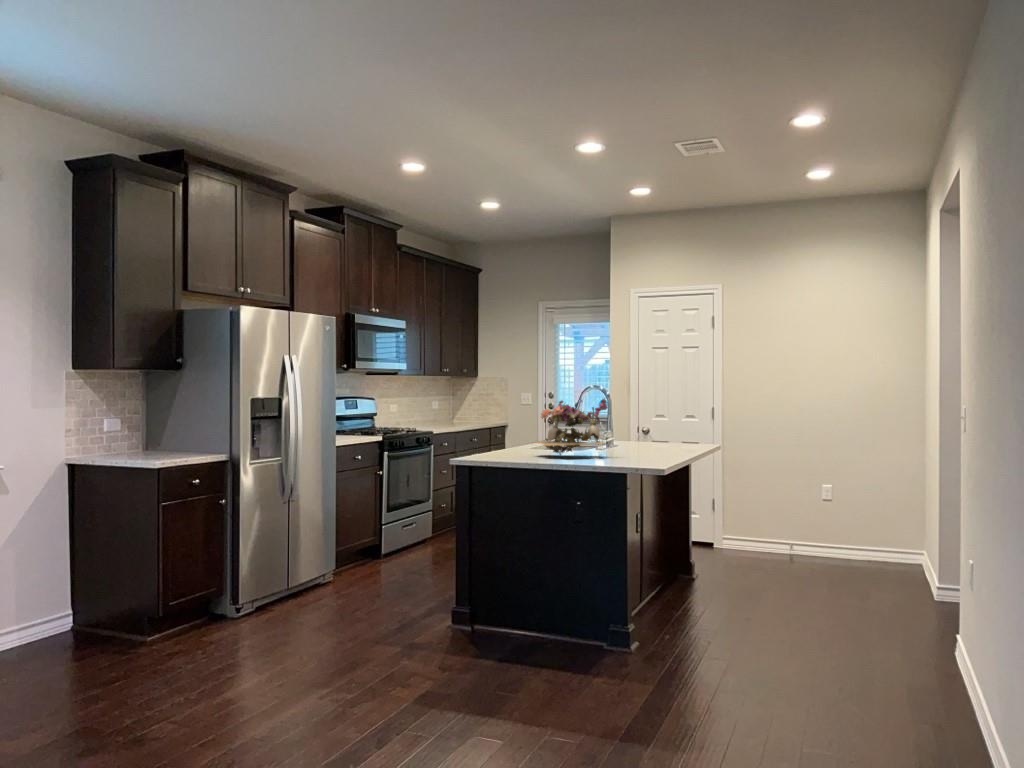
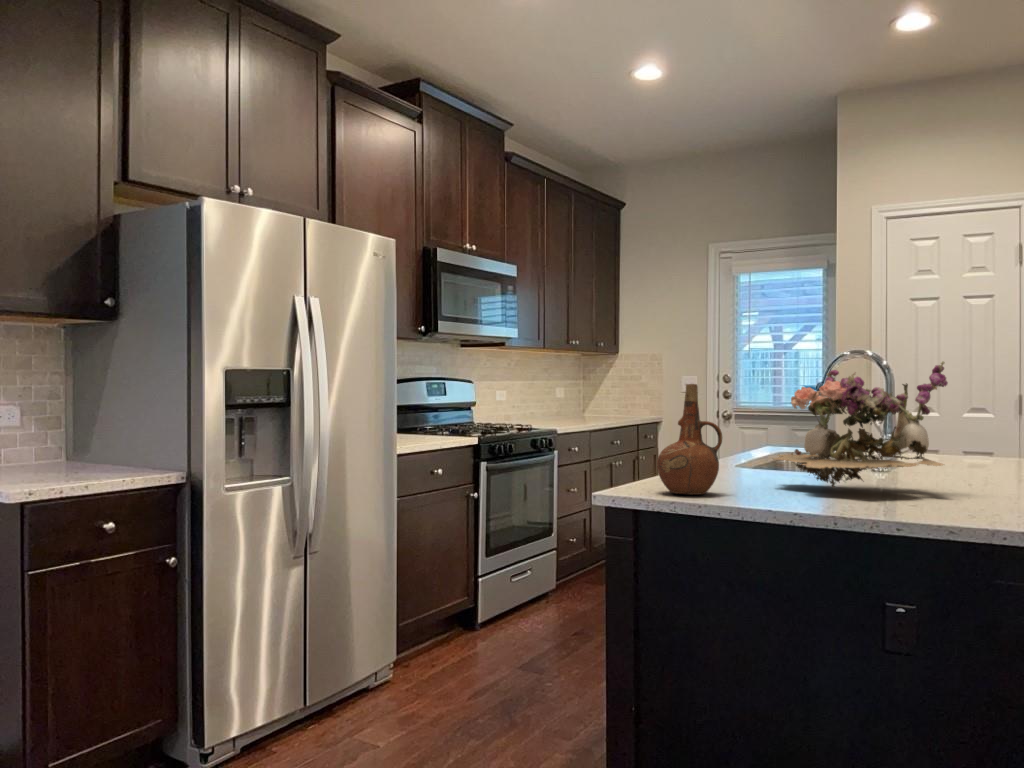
ceramic pitcher: none [477,408,506,458] -> present [657,384,722,495]

